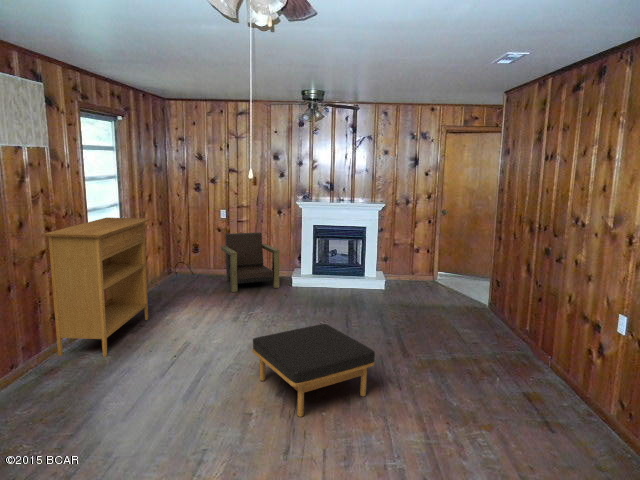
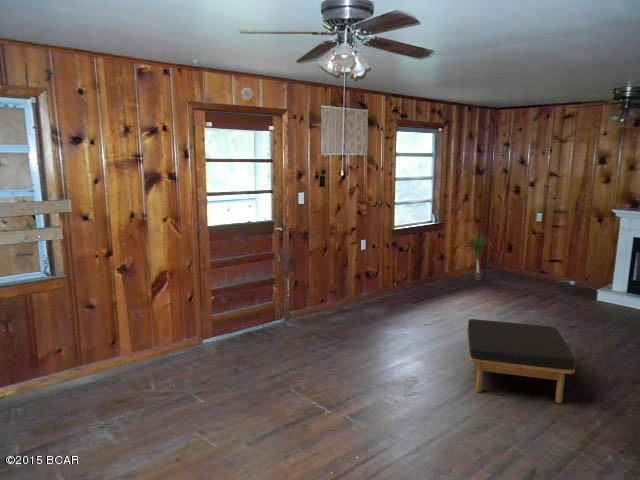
console table: present [45,218,150,357] -> none [354,210,442,312]
potted plant: none [153,231,193,288] -> present [472,236,487,280]
armchair: present [221,232,279,292] -> none [525,237,586,300]

